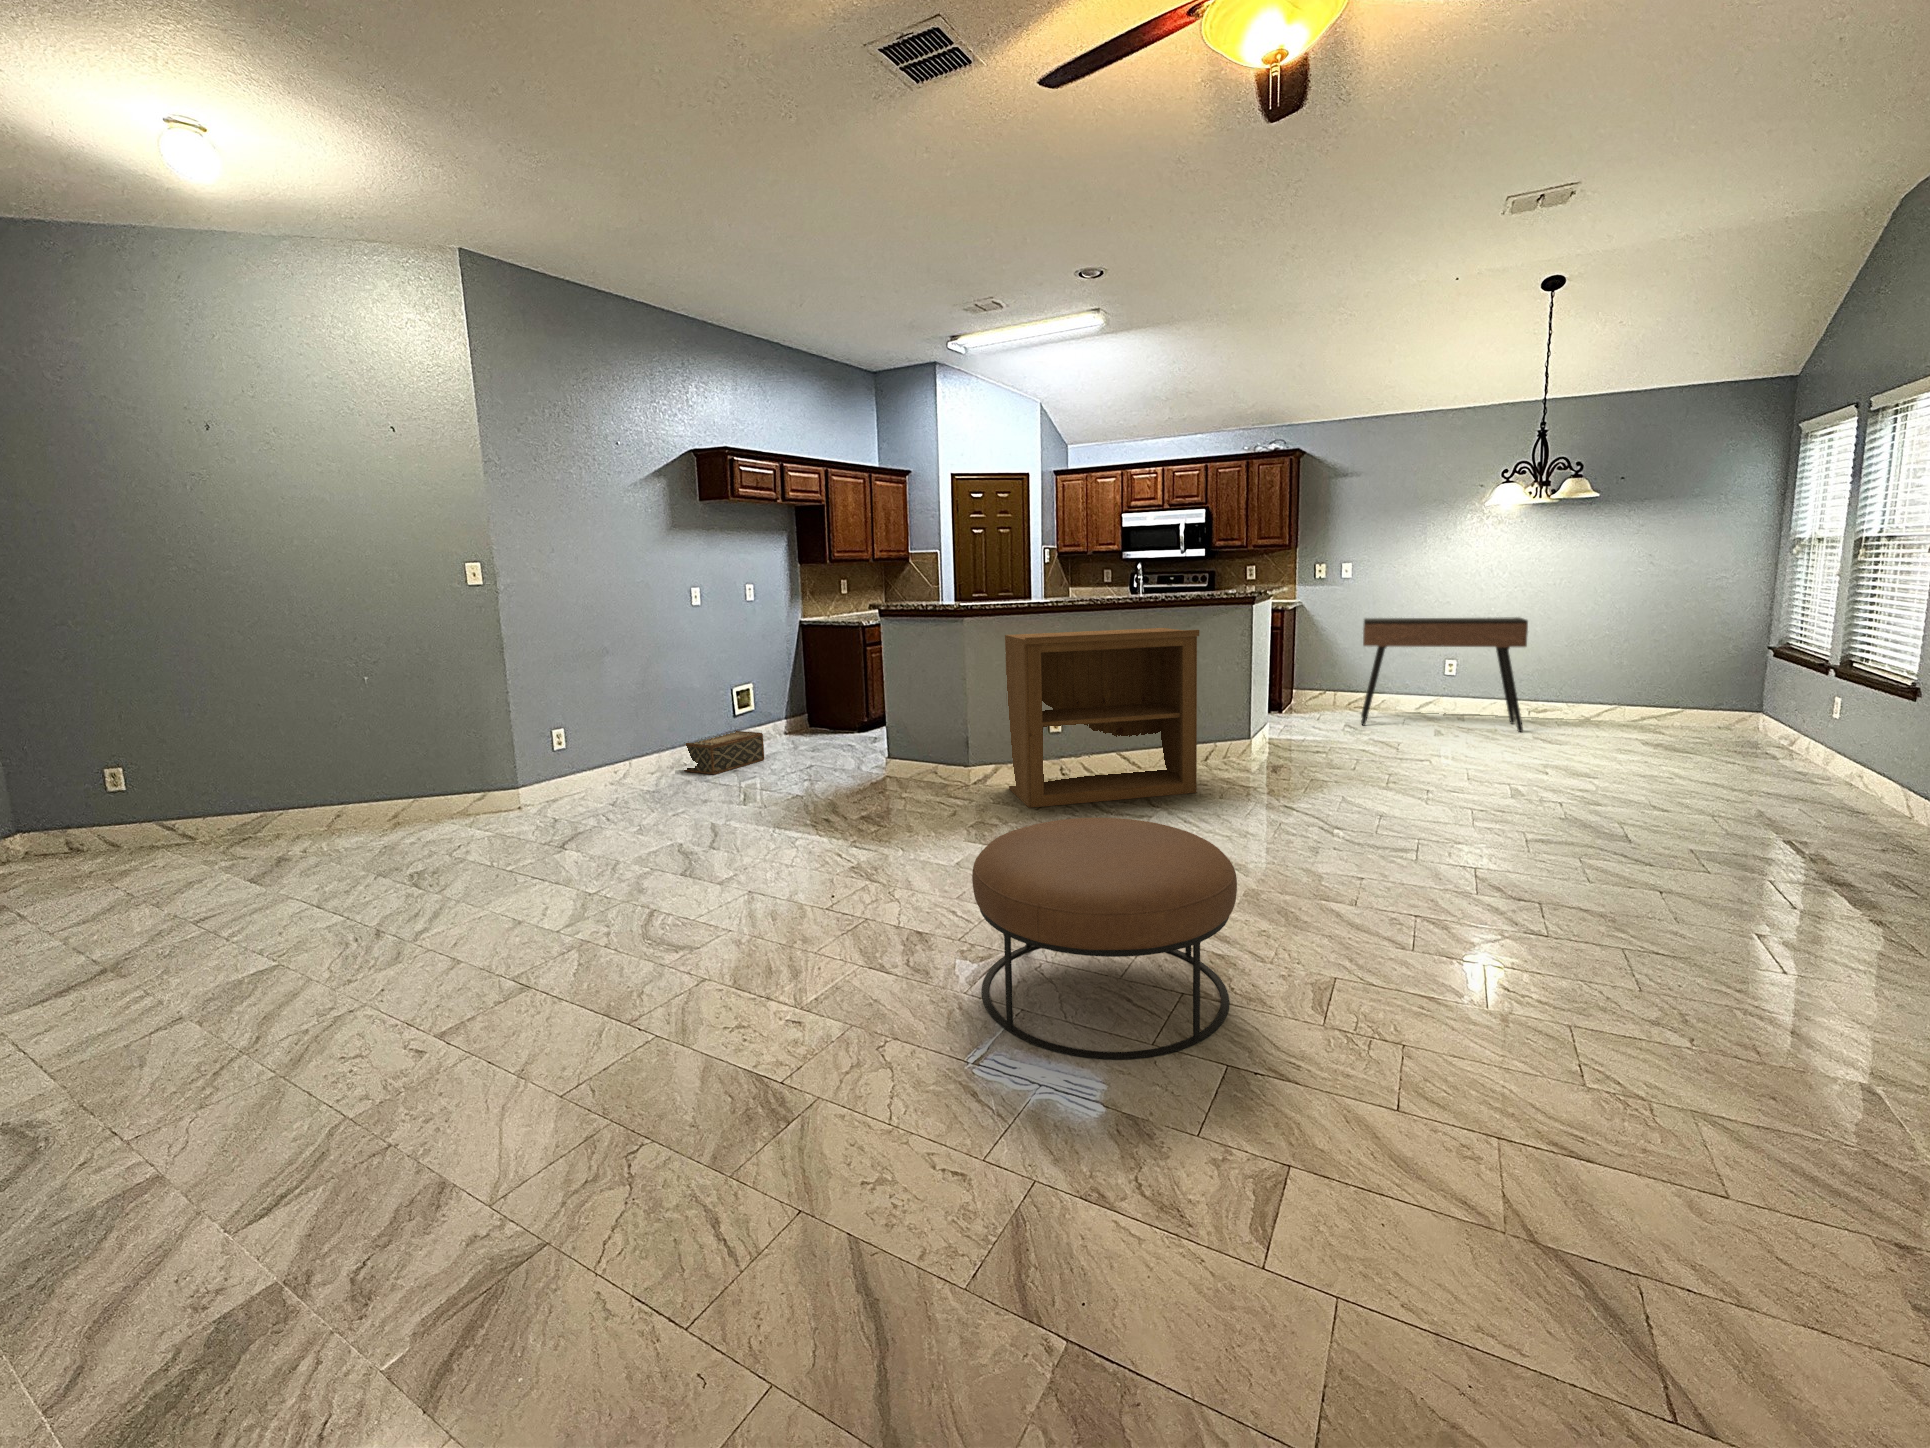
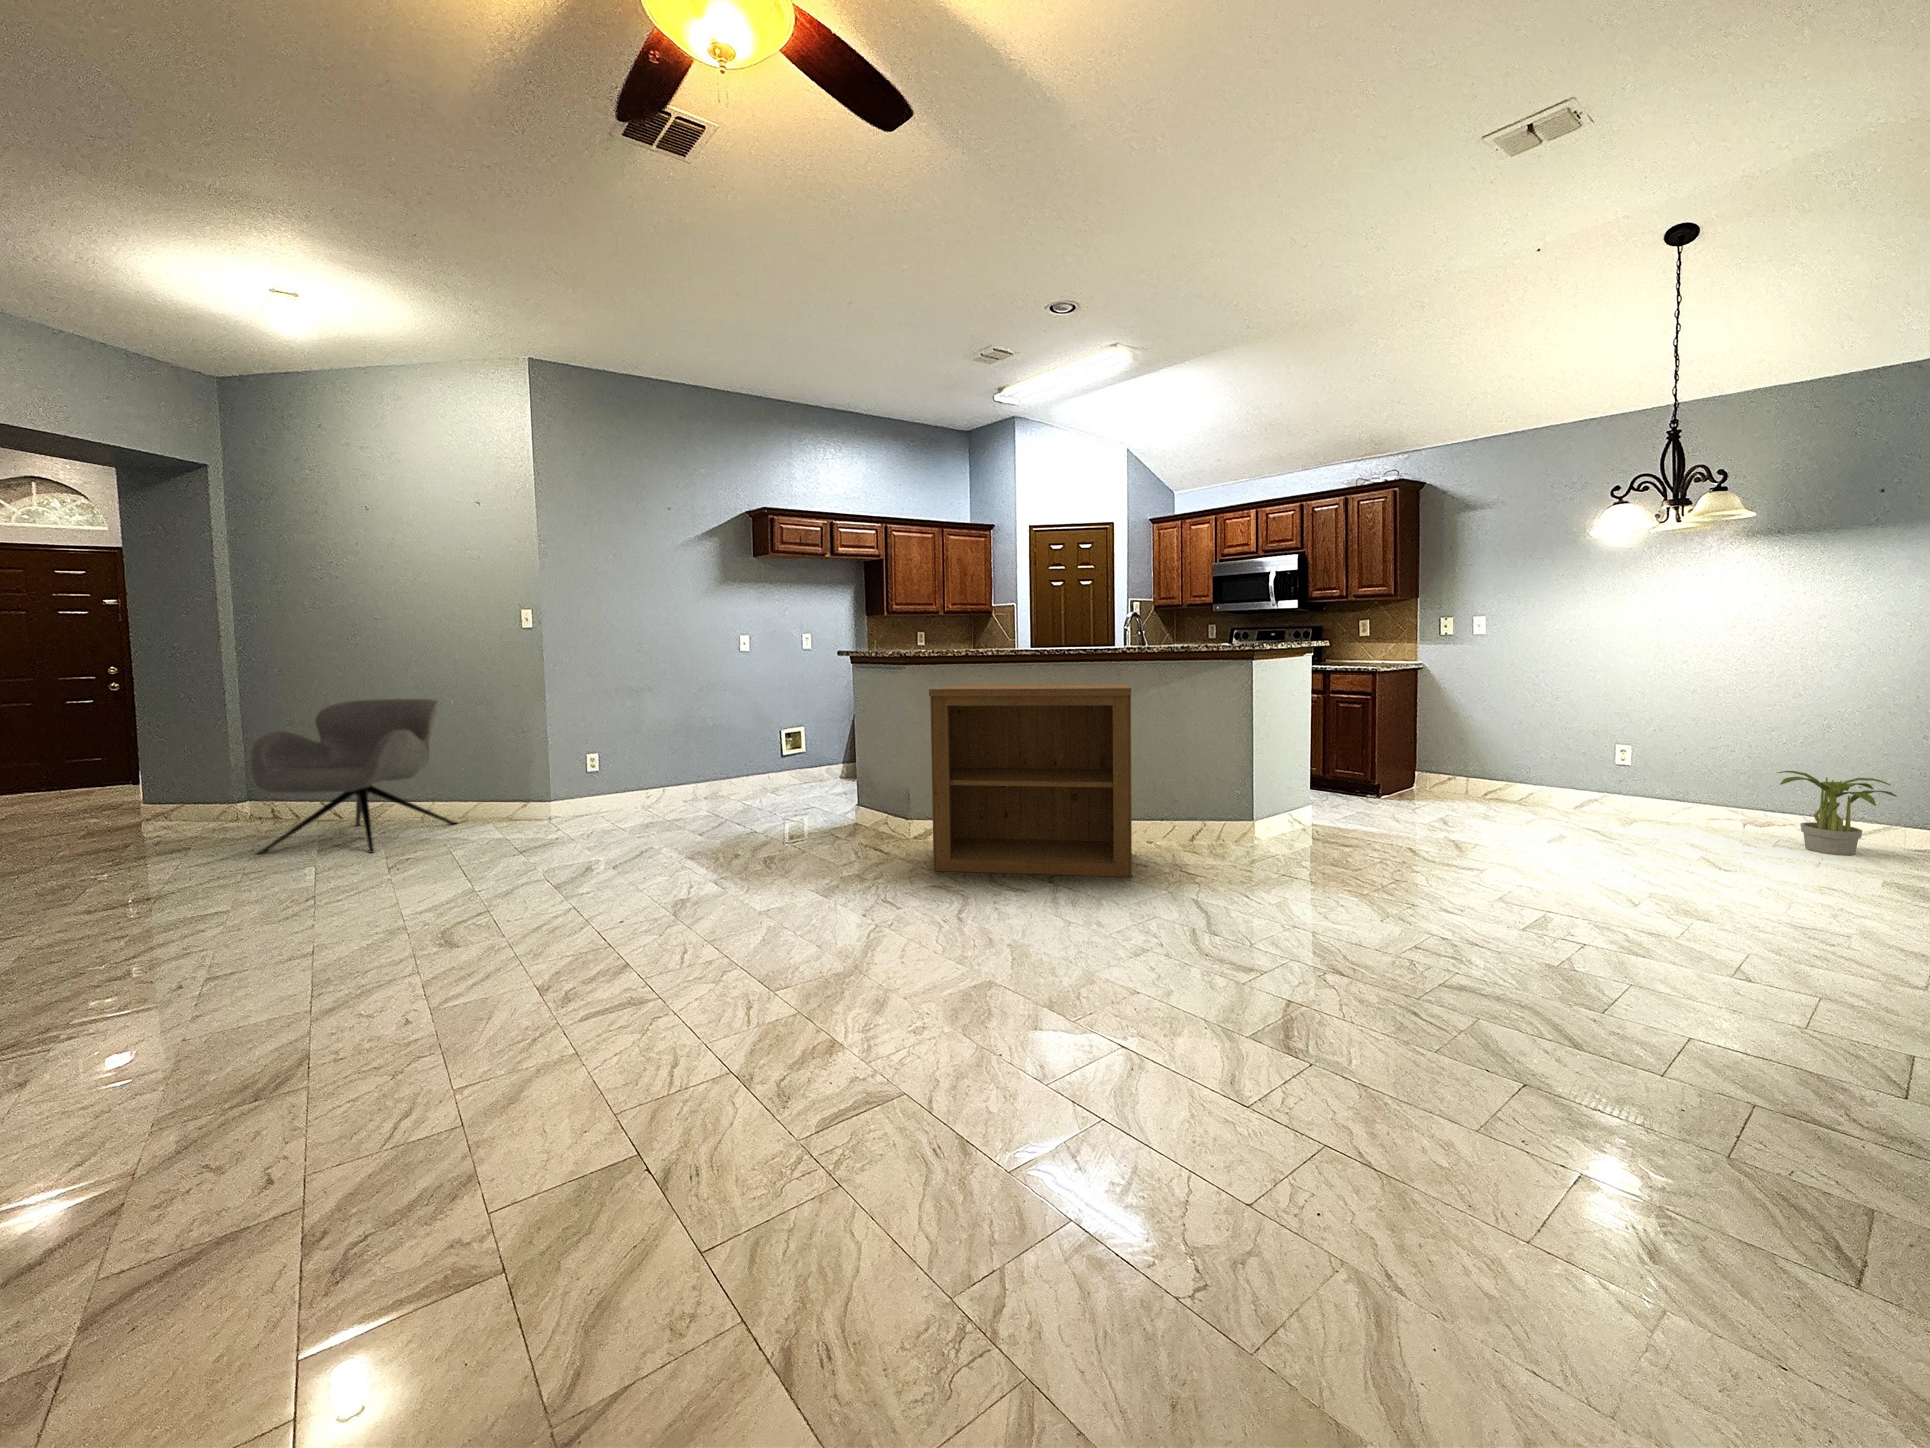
console table: present [1361,617,1528,732] -> none [1469,684,1714,849]
potted plant: none [1555,673,1622,728] -> present [1777,771,1897,855]
armchair: none [121,677,388,893] -> present [251,699,458,854]
woven basket: present [684,731,764,775] -> none [720,766,798,805]
ottoman: present [972,818,1237,1059] -> none [461,889,792,1196]

